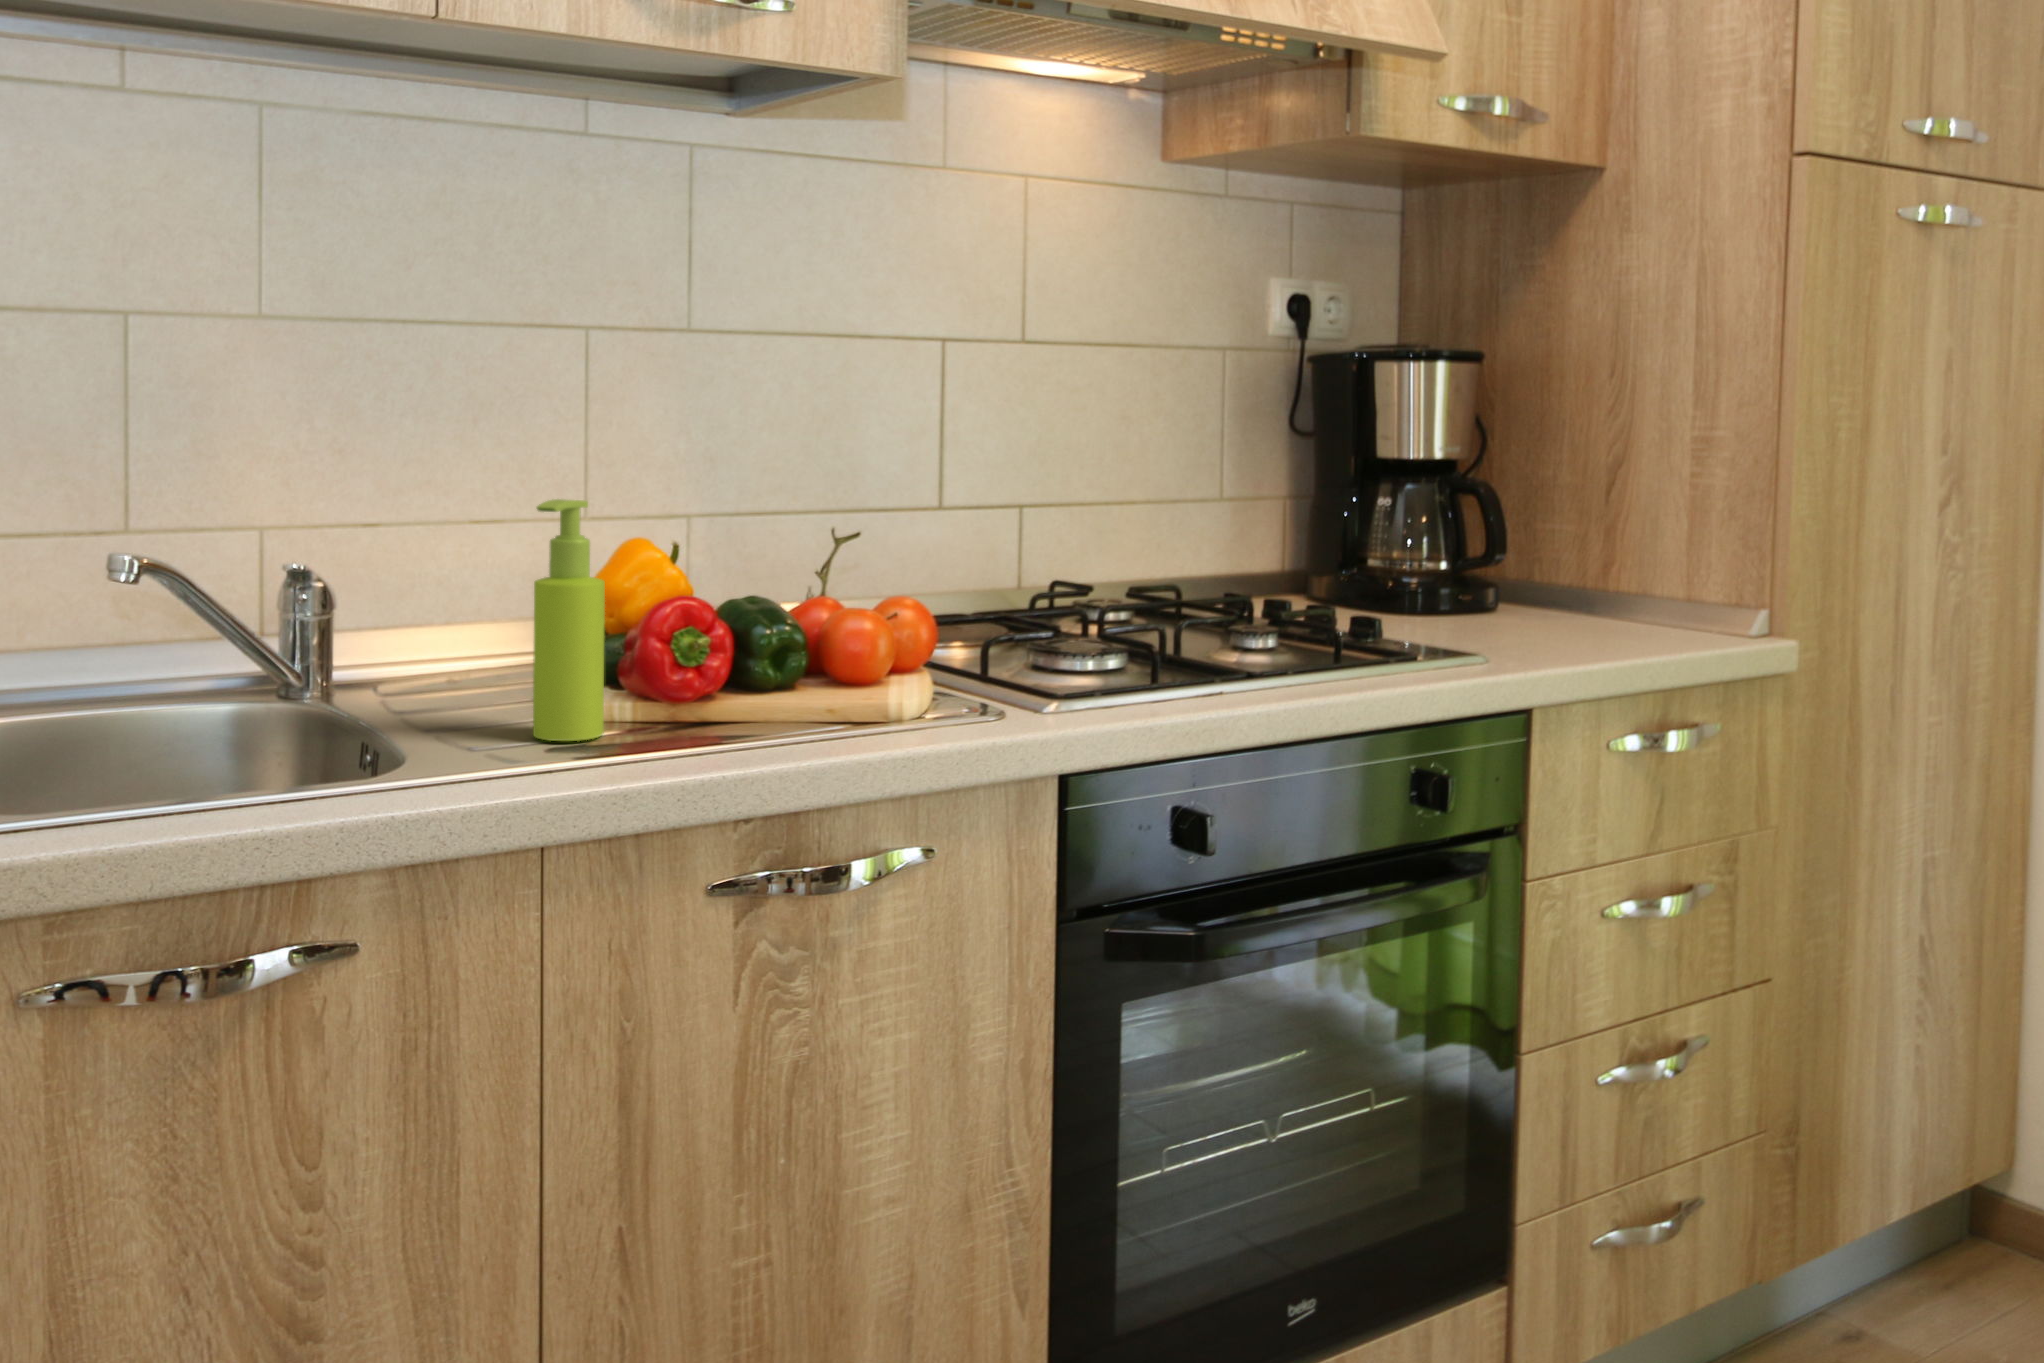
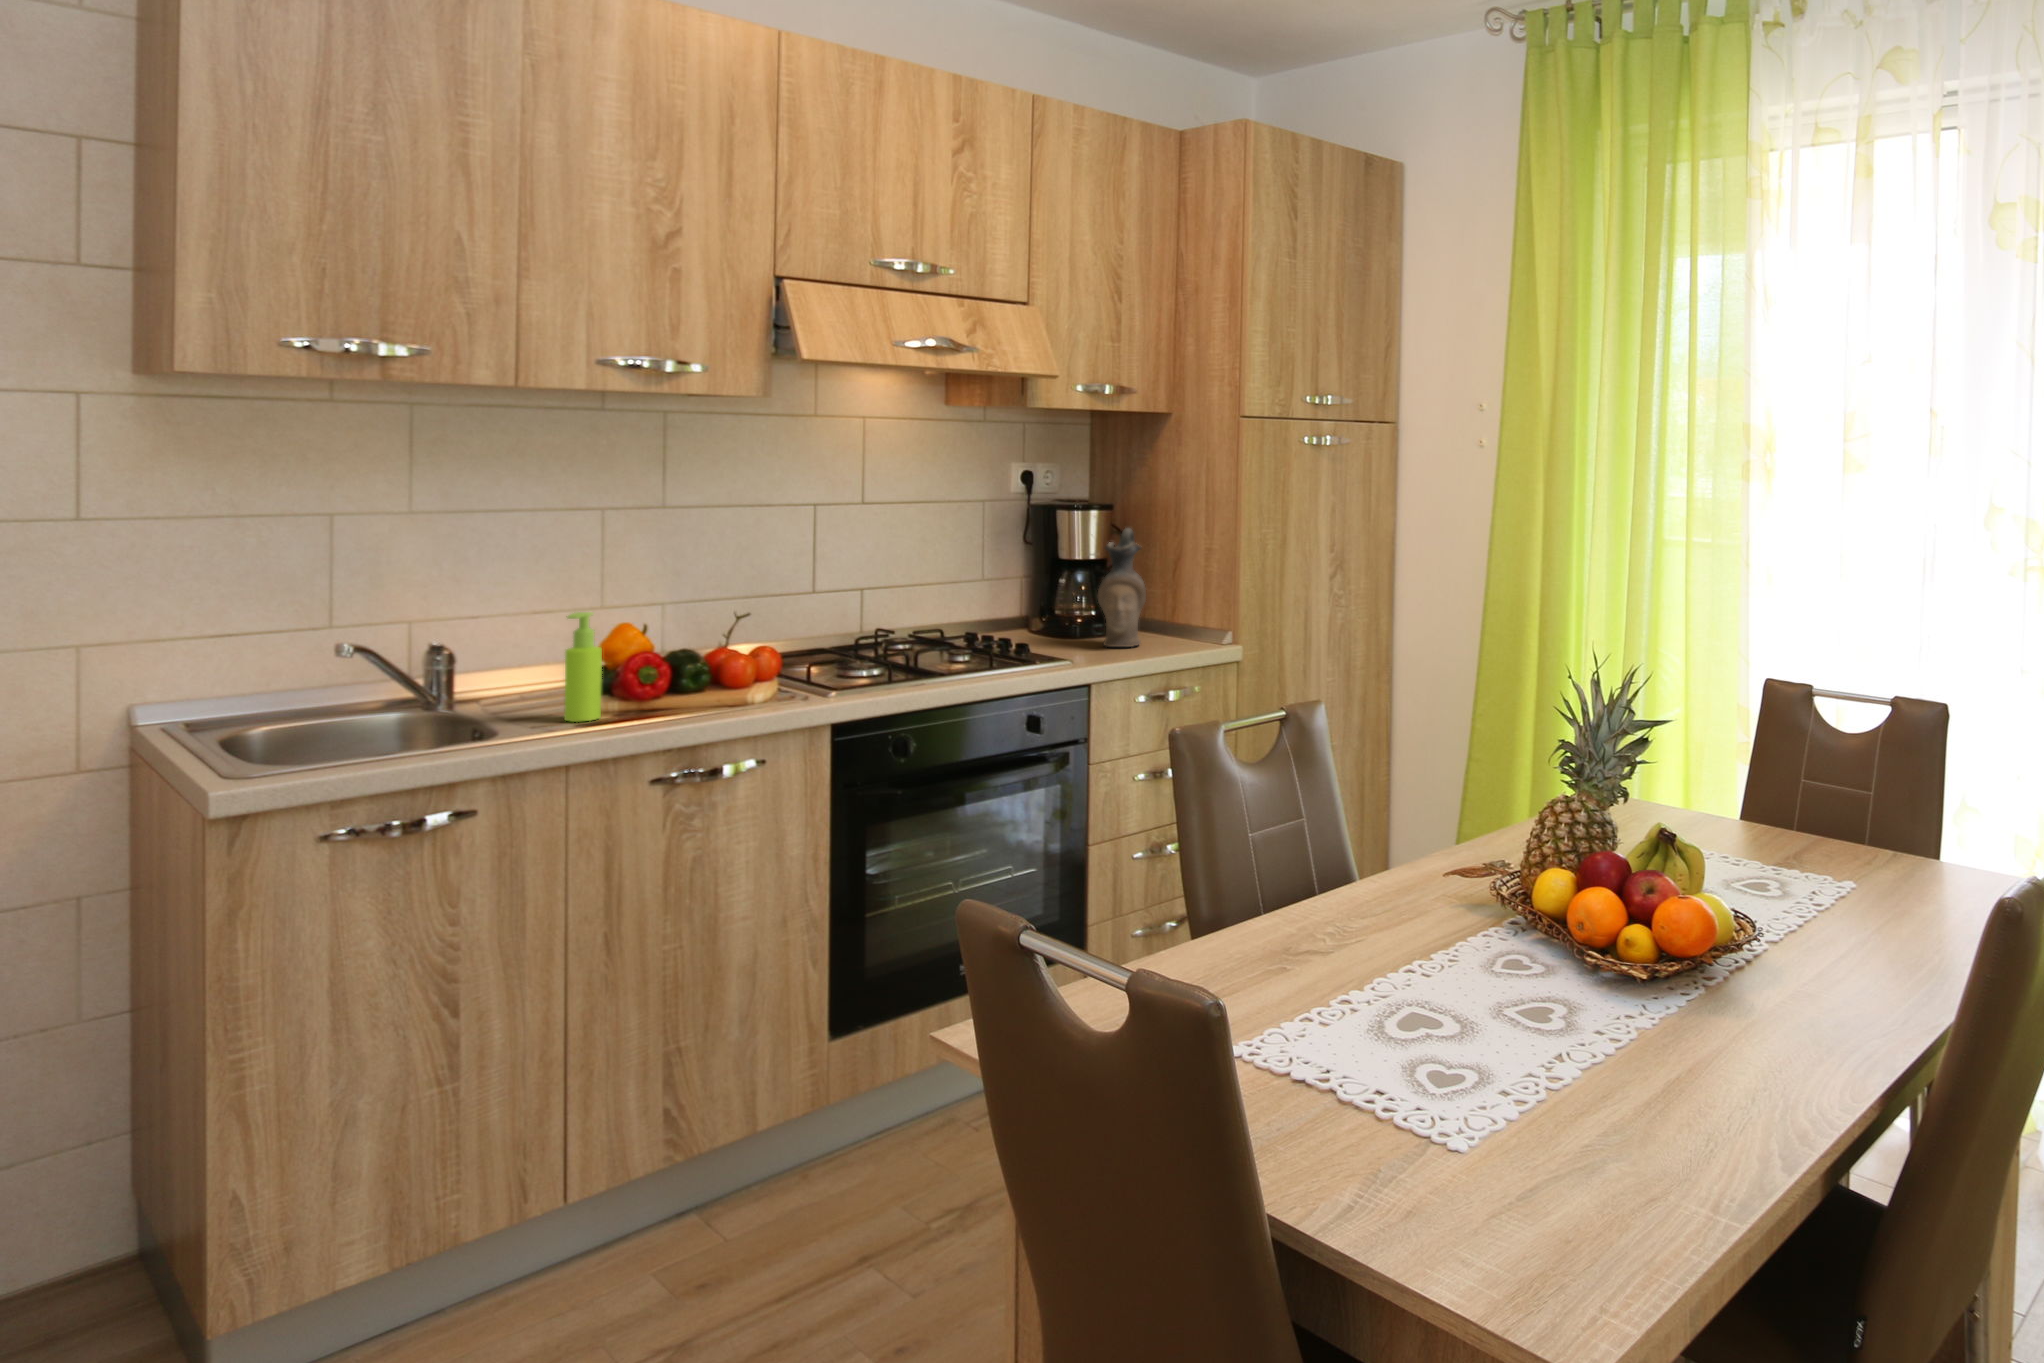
ceramic pitcher: none [1508,385,1618,634] -> present [1097,528,1146,647]

